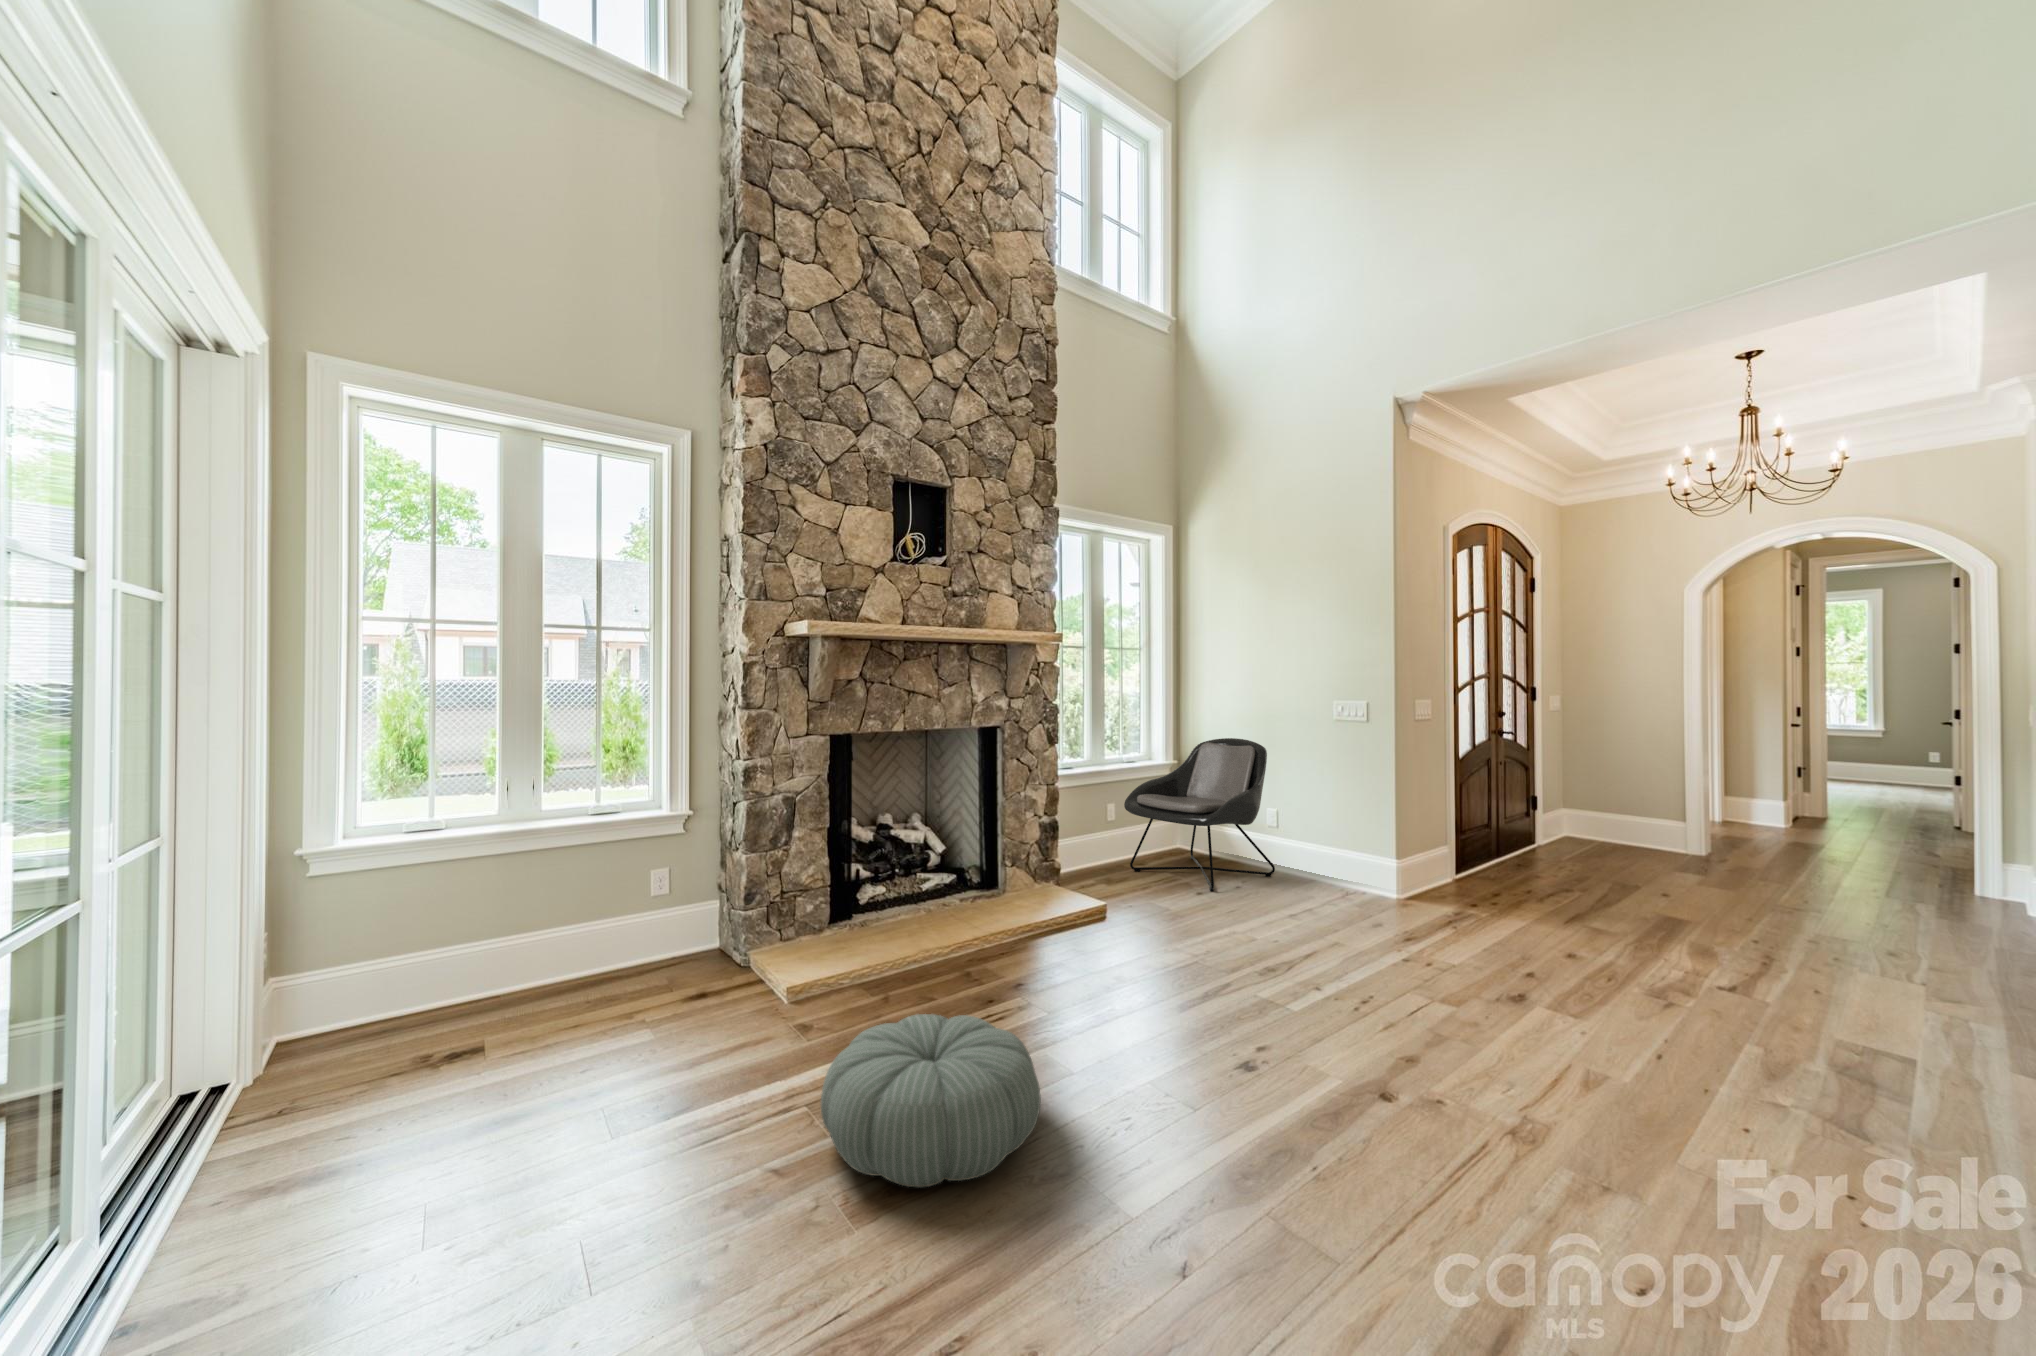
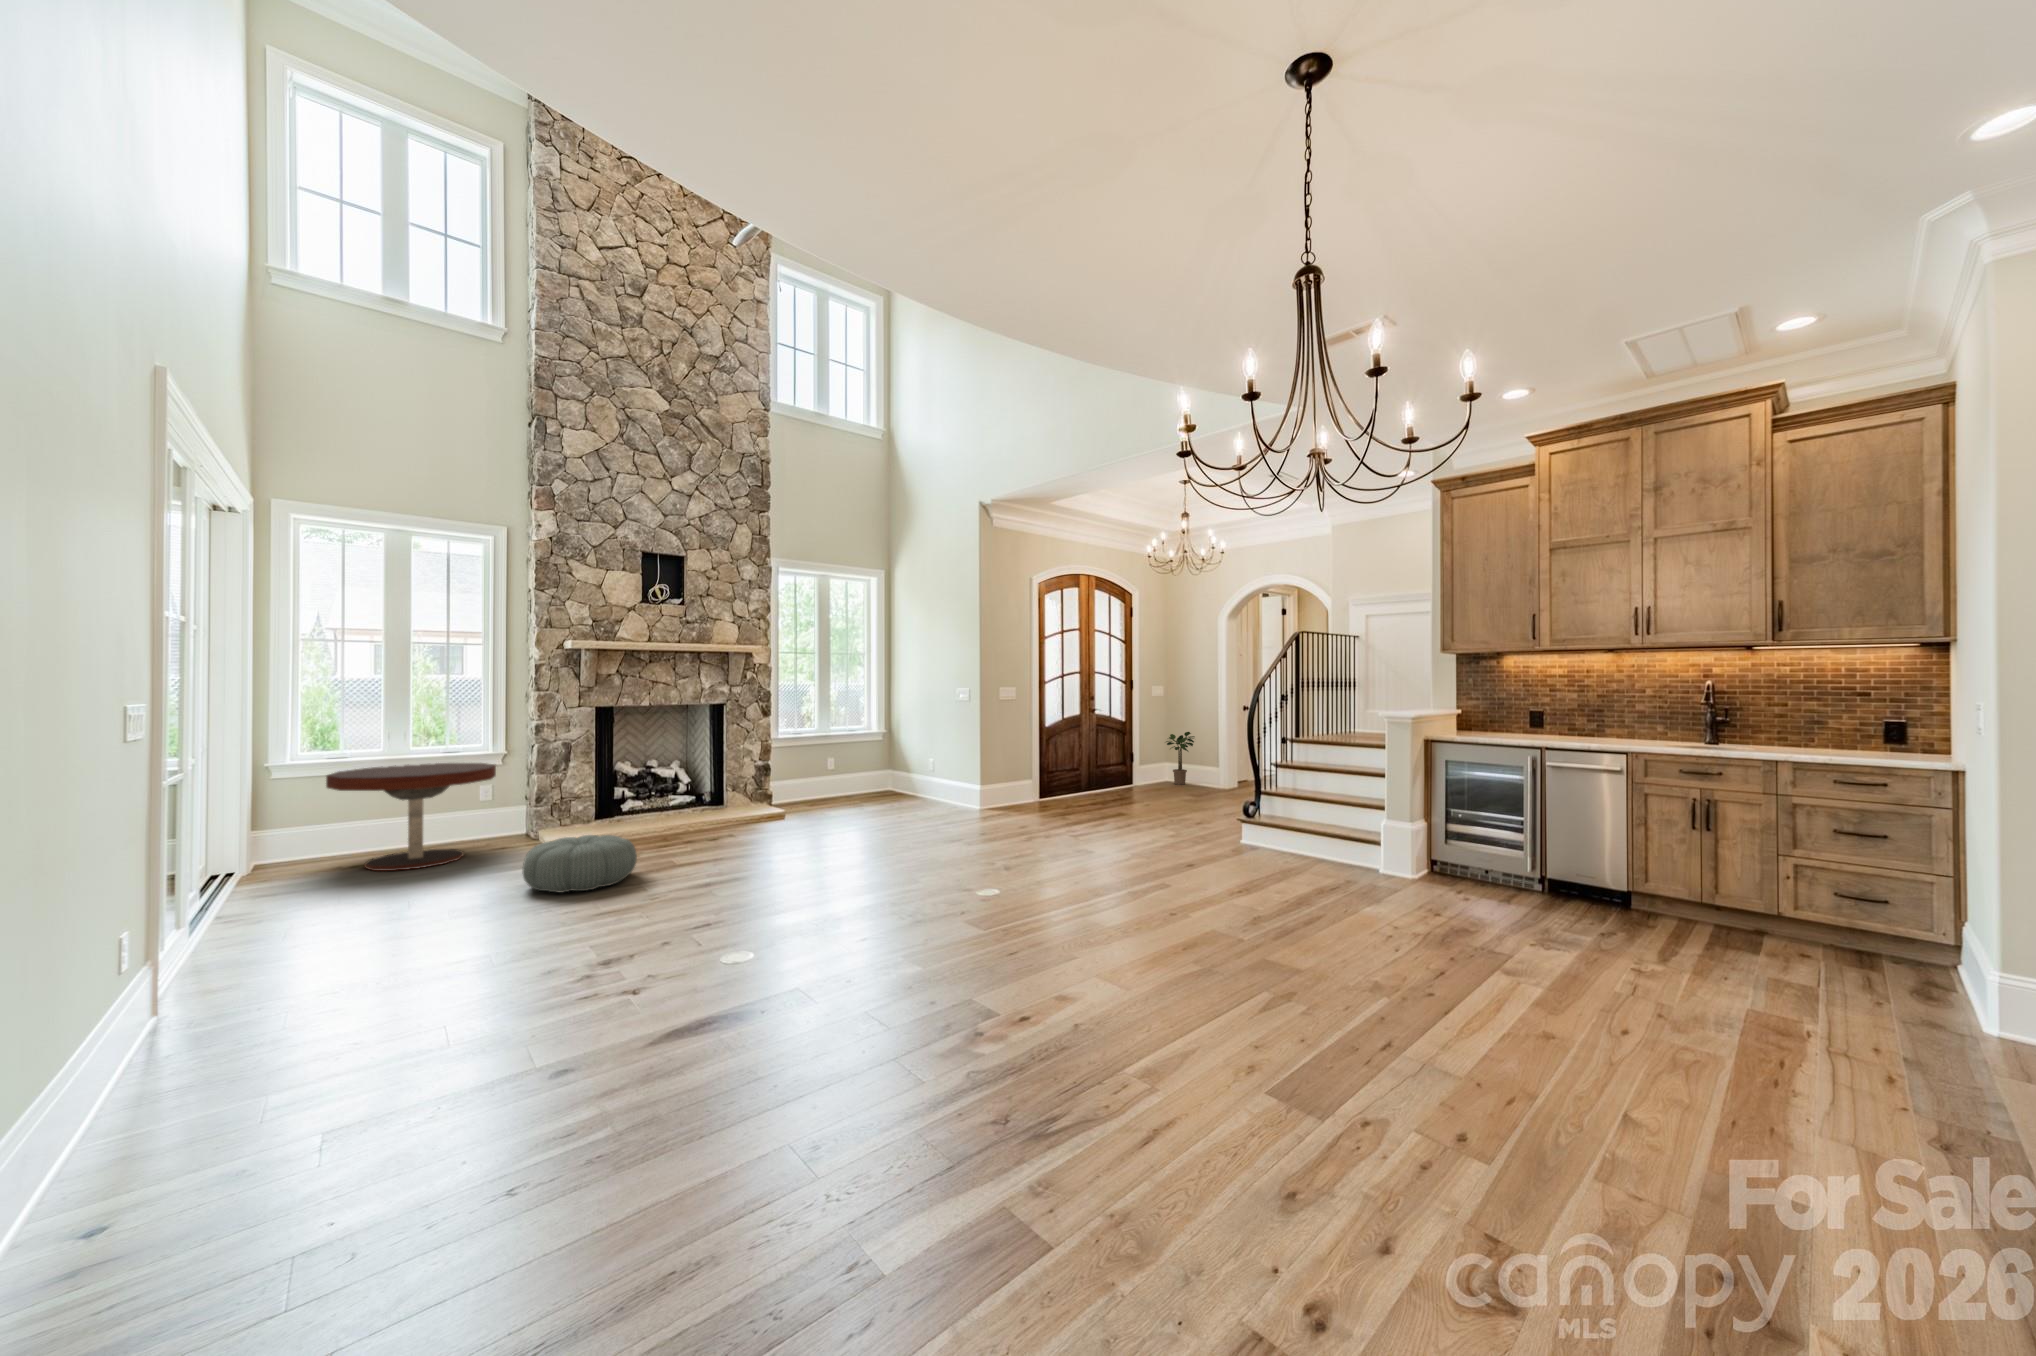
lounge chair: present [1124,738,1275,891] -> none [831,714,925,808]
potted plant: none [1574,766,1640,845] -> present [1166,732,1194,785]
coffee table: none [406,835,693,1066] -> present [326,763,496,871]

